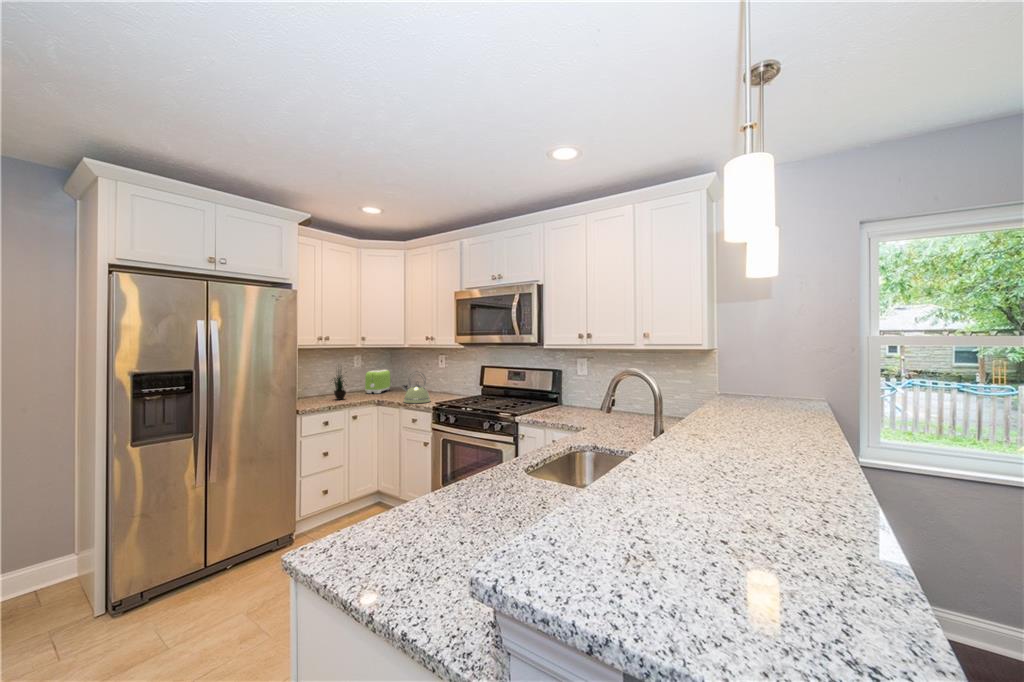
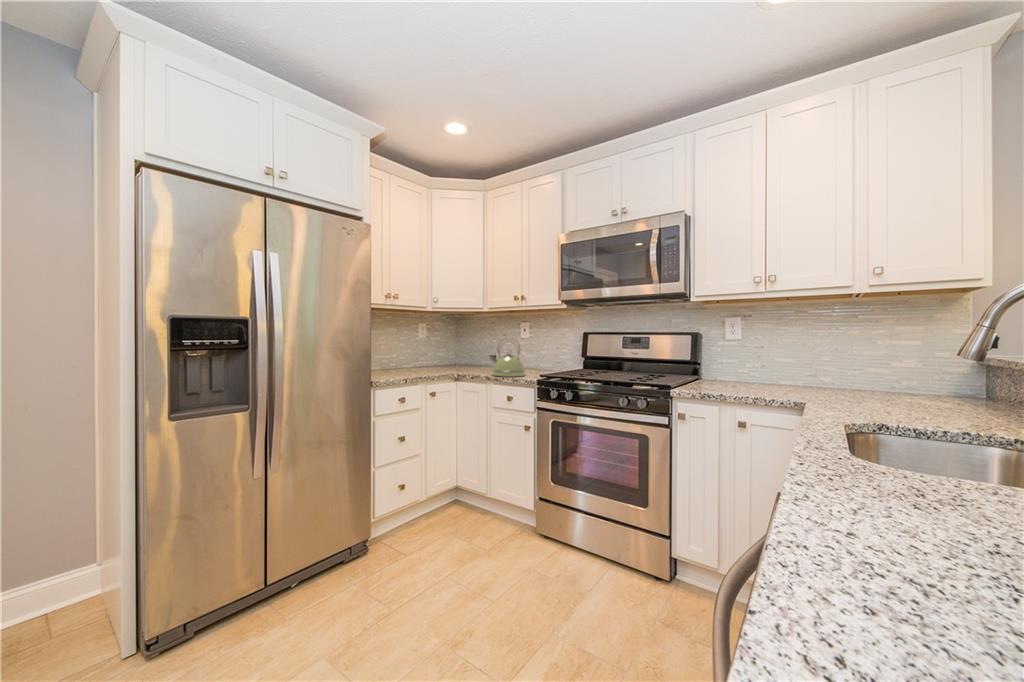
toaster: present [365,370,390,393] -> none [434,341,460,368]
potted plant: present [334,373,346,400] -> none [396,323,421,373]

